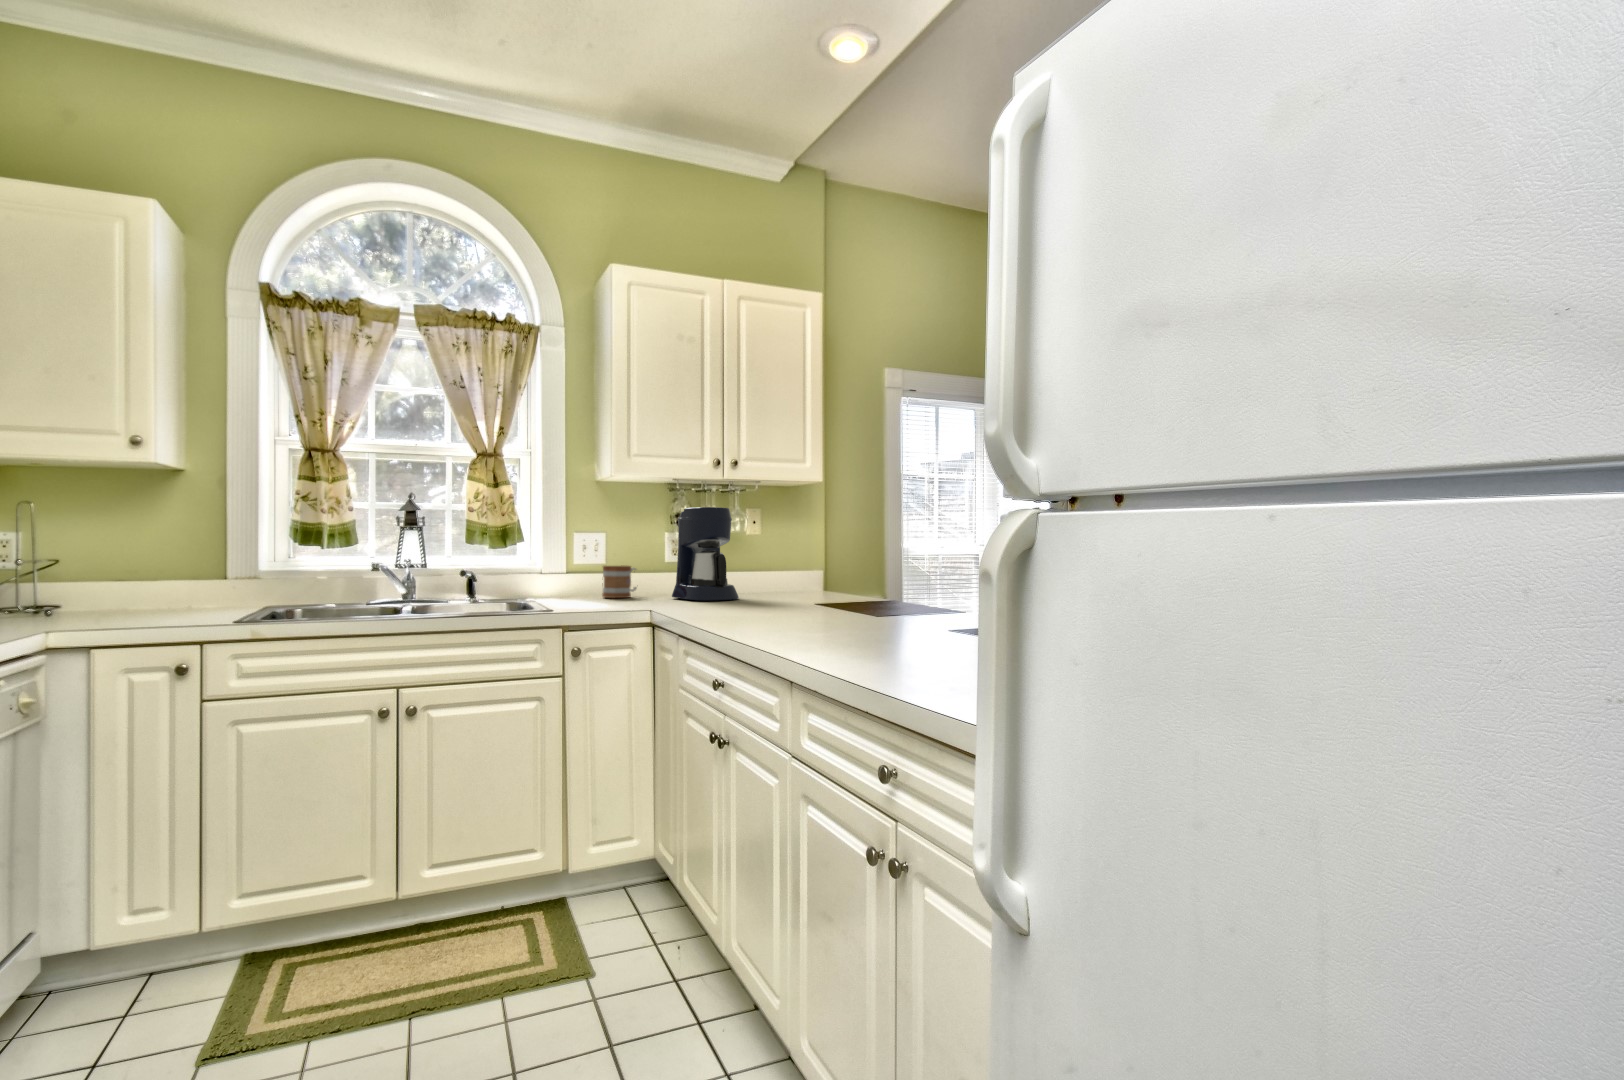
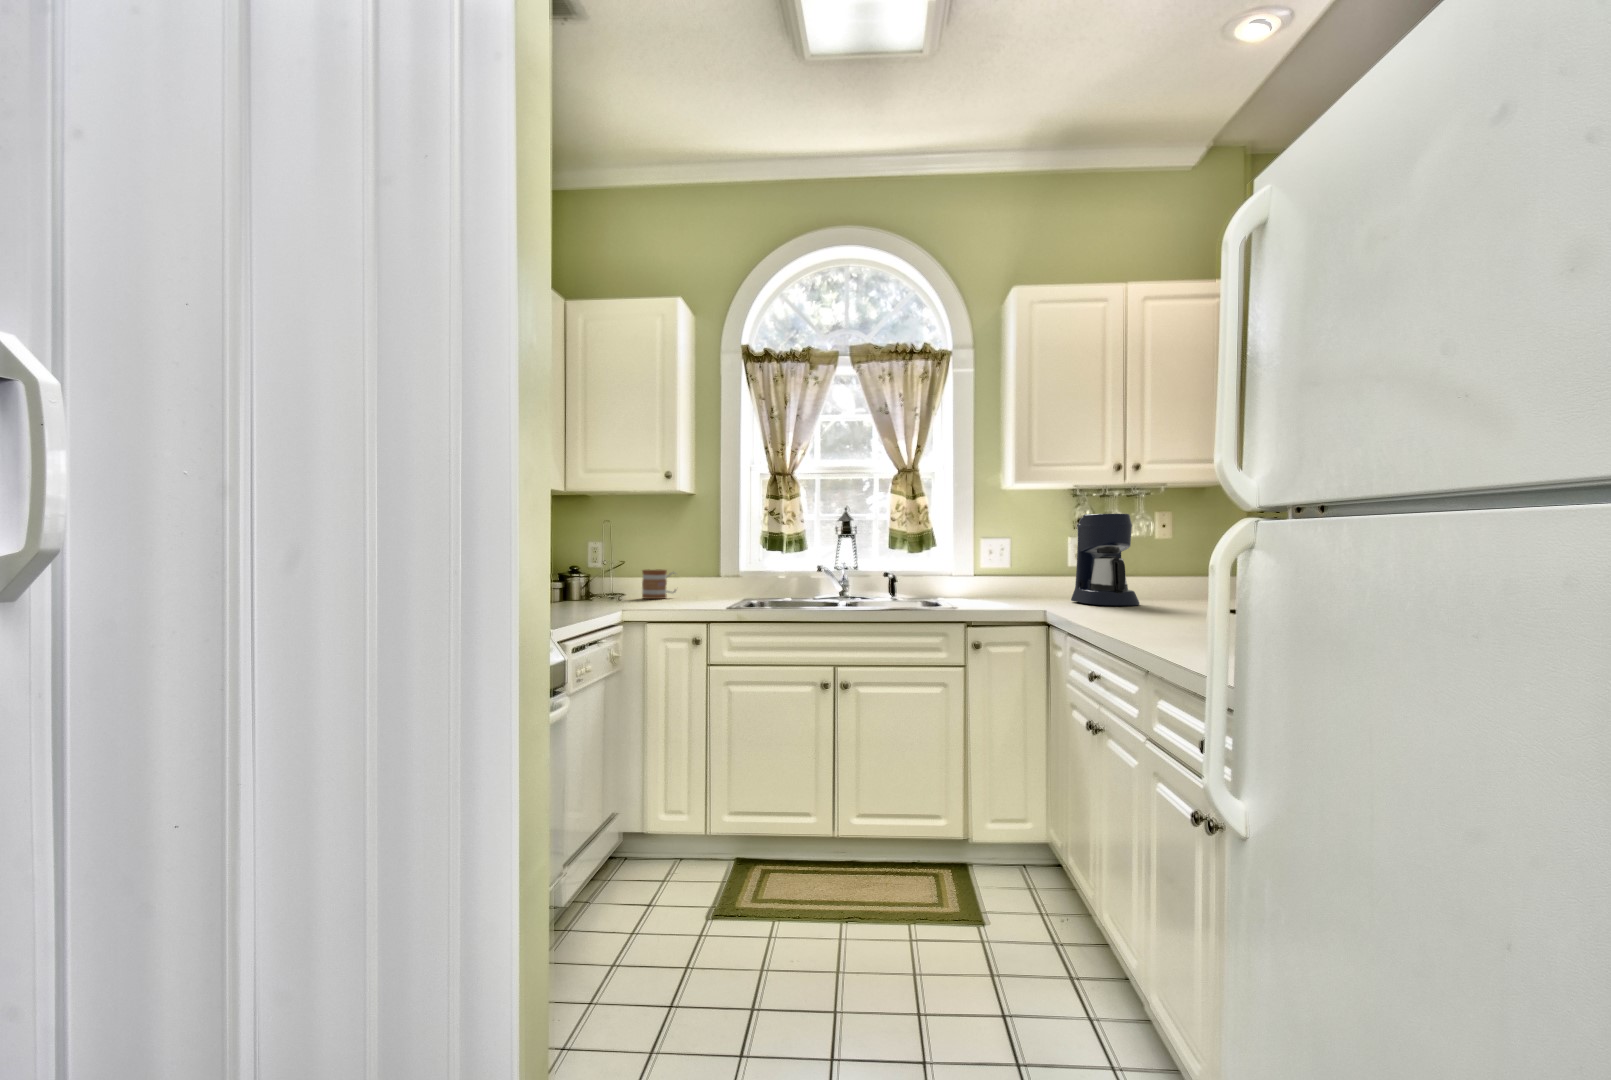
mug: present [602,565,636,598] -> present [642,570,676,599]

